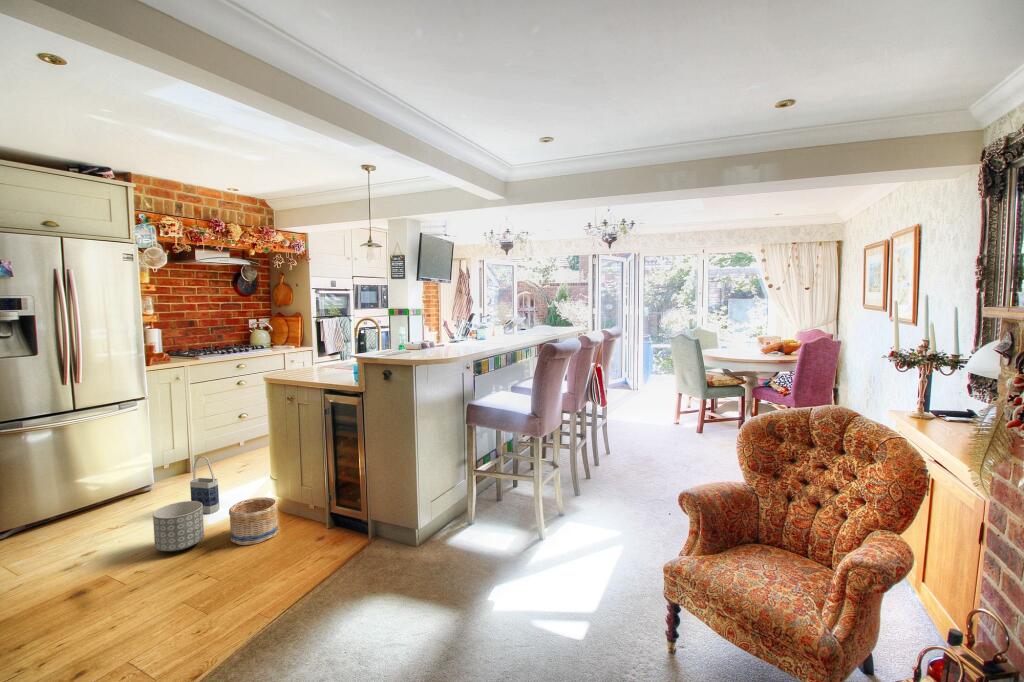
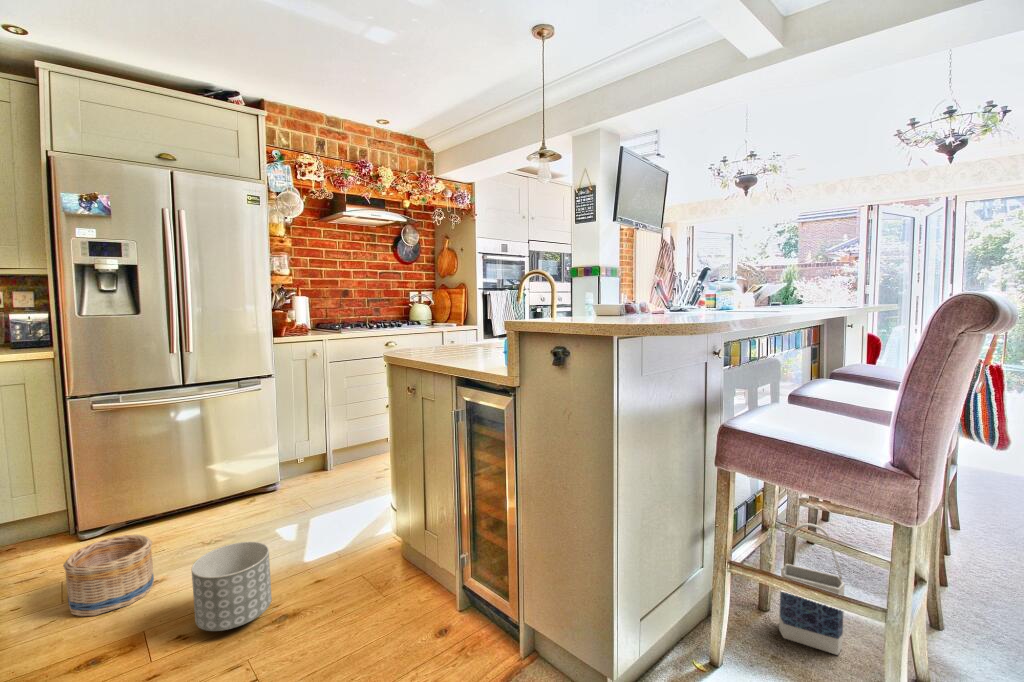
bag: present [190,456,220,514] -> present [779,523,845,655]
basket: present [229,497,278,545] -> present [63,535,154,617]

